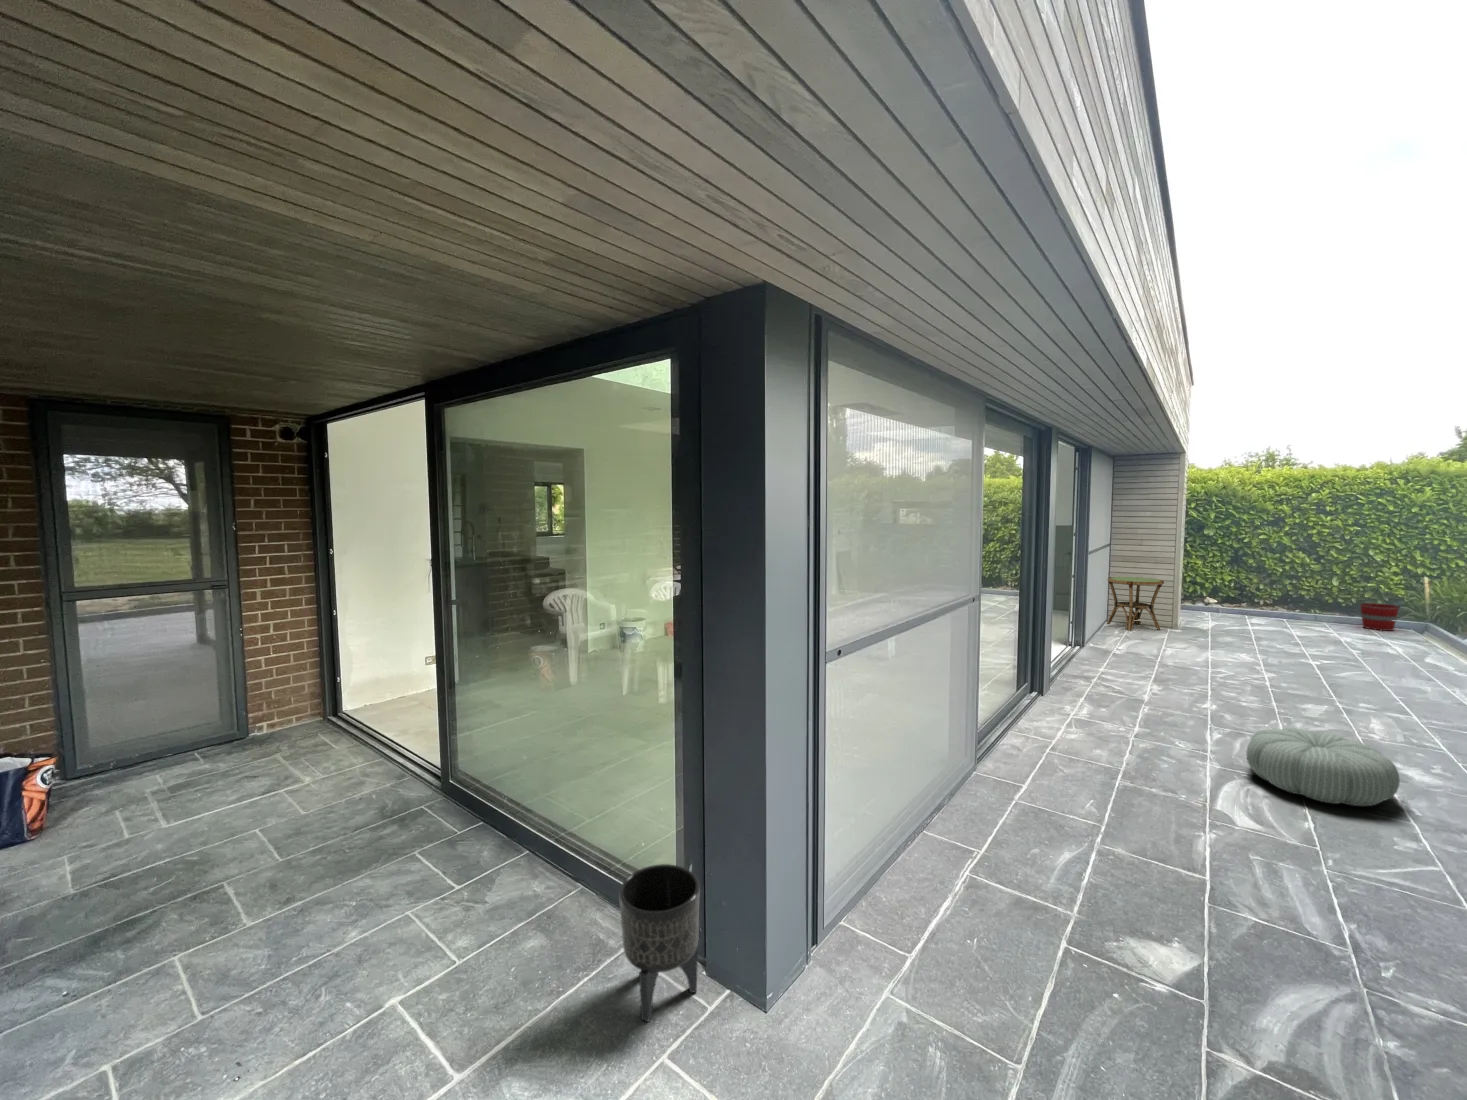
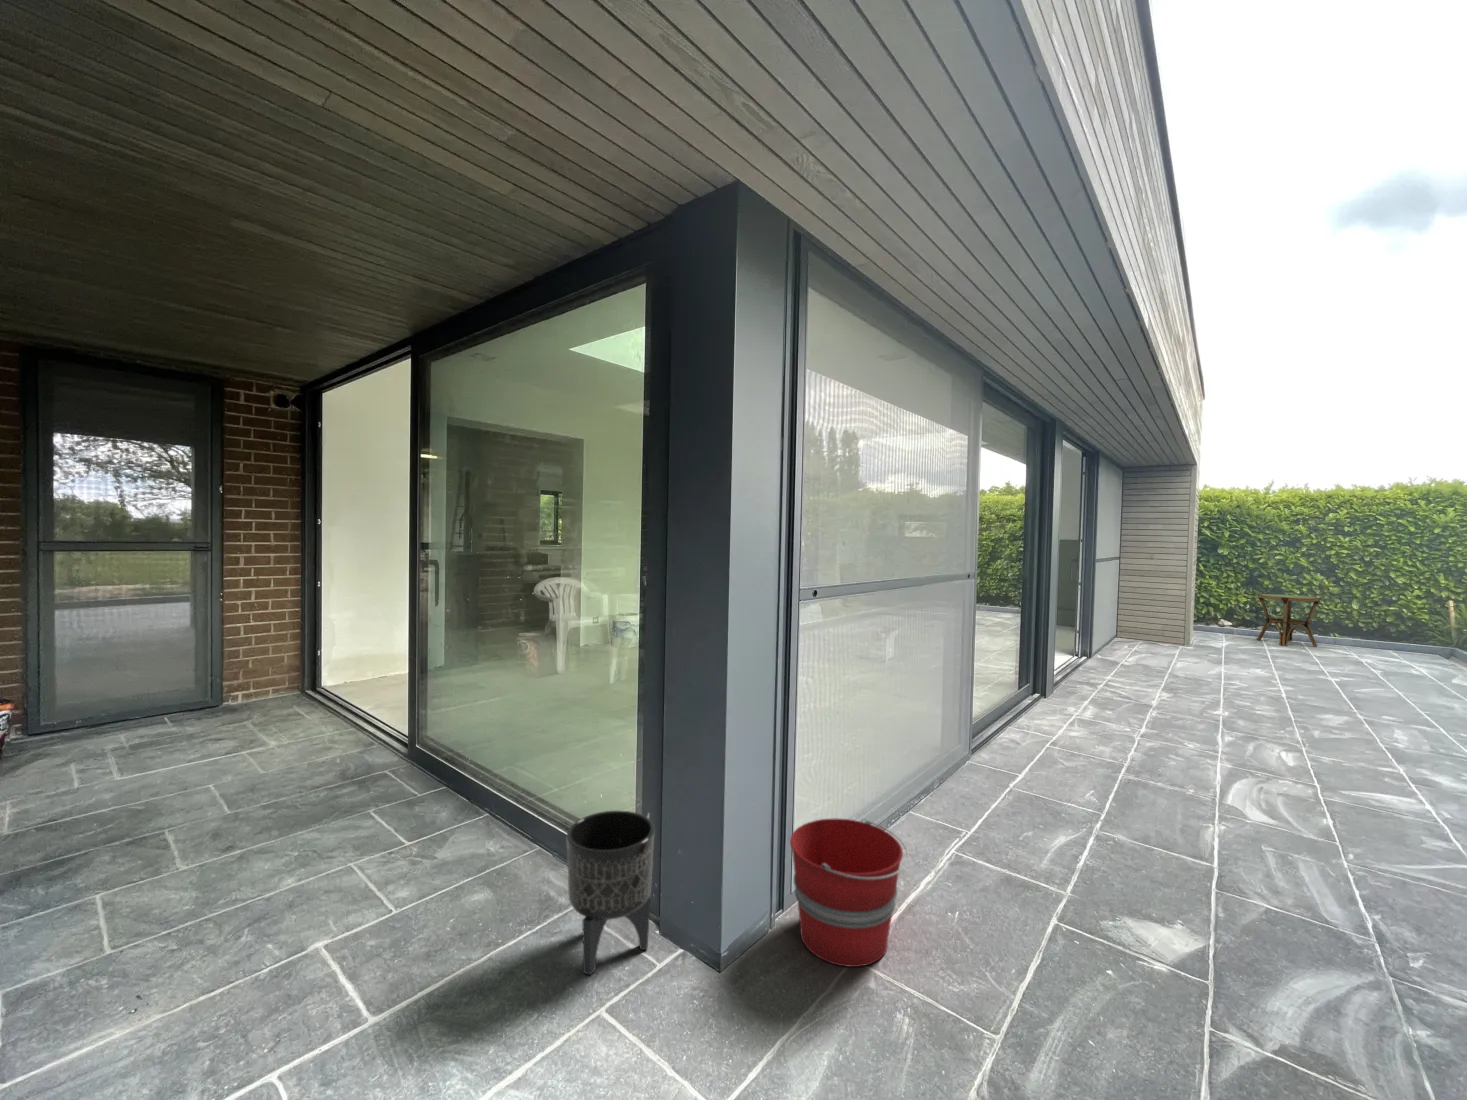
side table: present [1107,577,1164,630] -> present [1257,594,1320,646]
bucket: present [1360,603,1400,631] -> present [790,818,908,967]
pouf: present [1246,728,1400,806] -> none [1260,727,1426,807]

